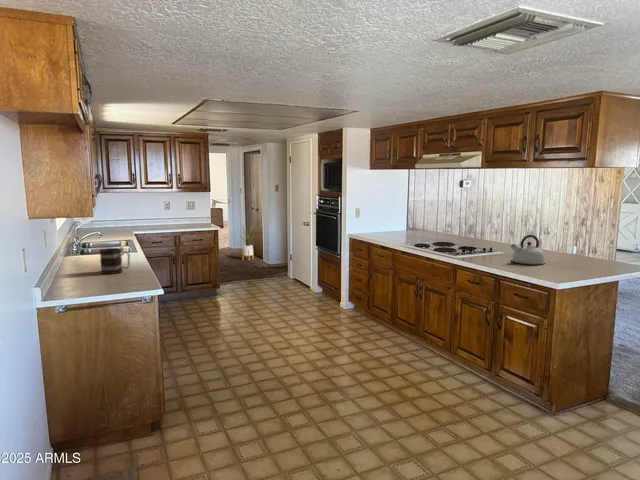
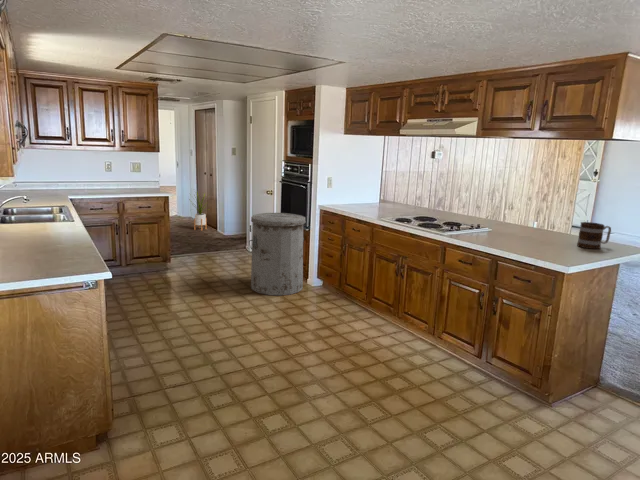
kettle: present [511,235,545,264] -> none [505,212,542,244]
trash can: none [286,242,337,317] -> present [249,213,306,295]
mug: present [100,248,130,274] -> present [577,222,611,249]

